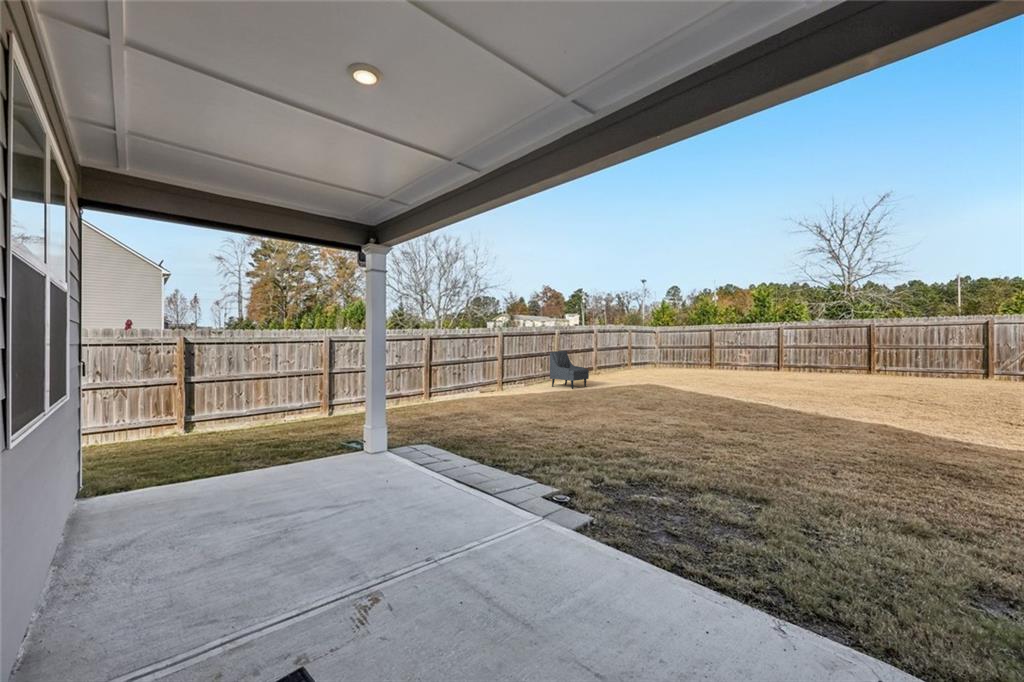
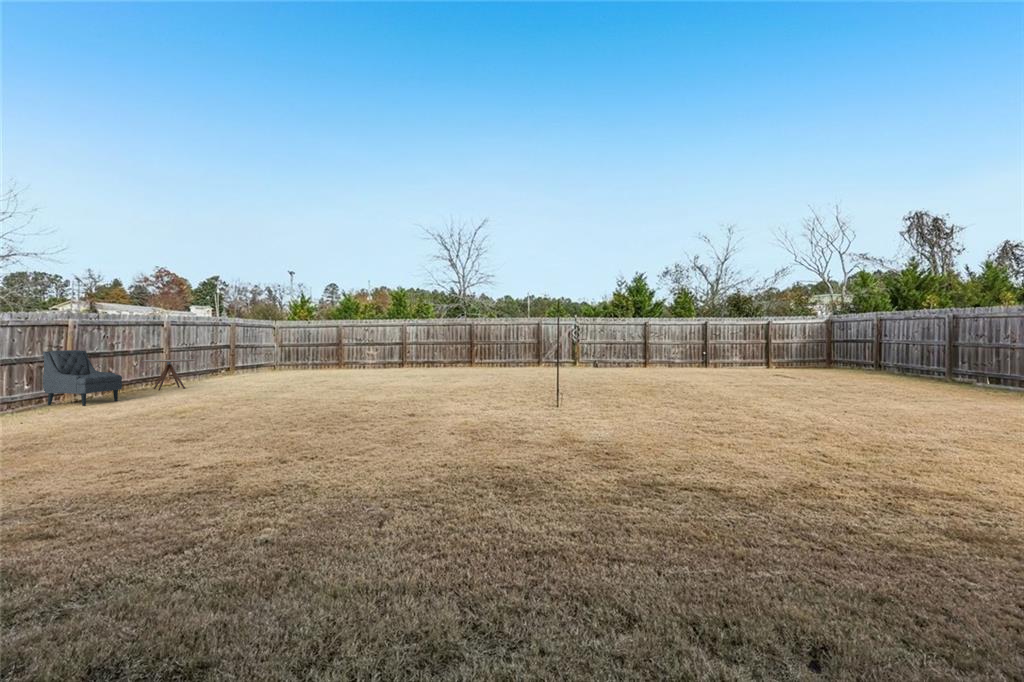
round table: none [588,358,620,381] -> present [142,359,195,390]

